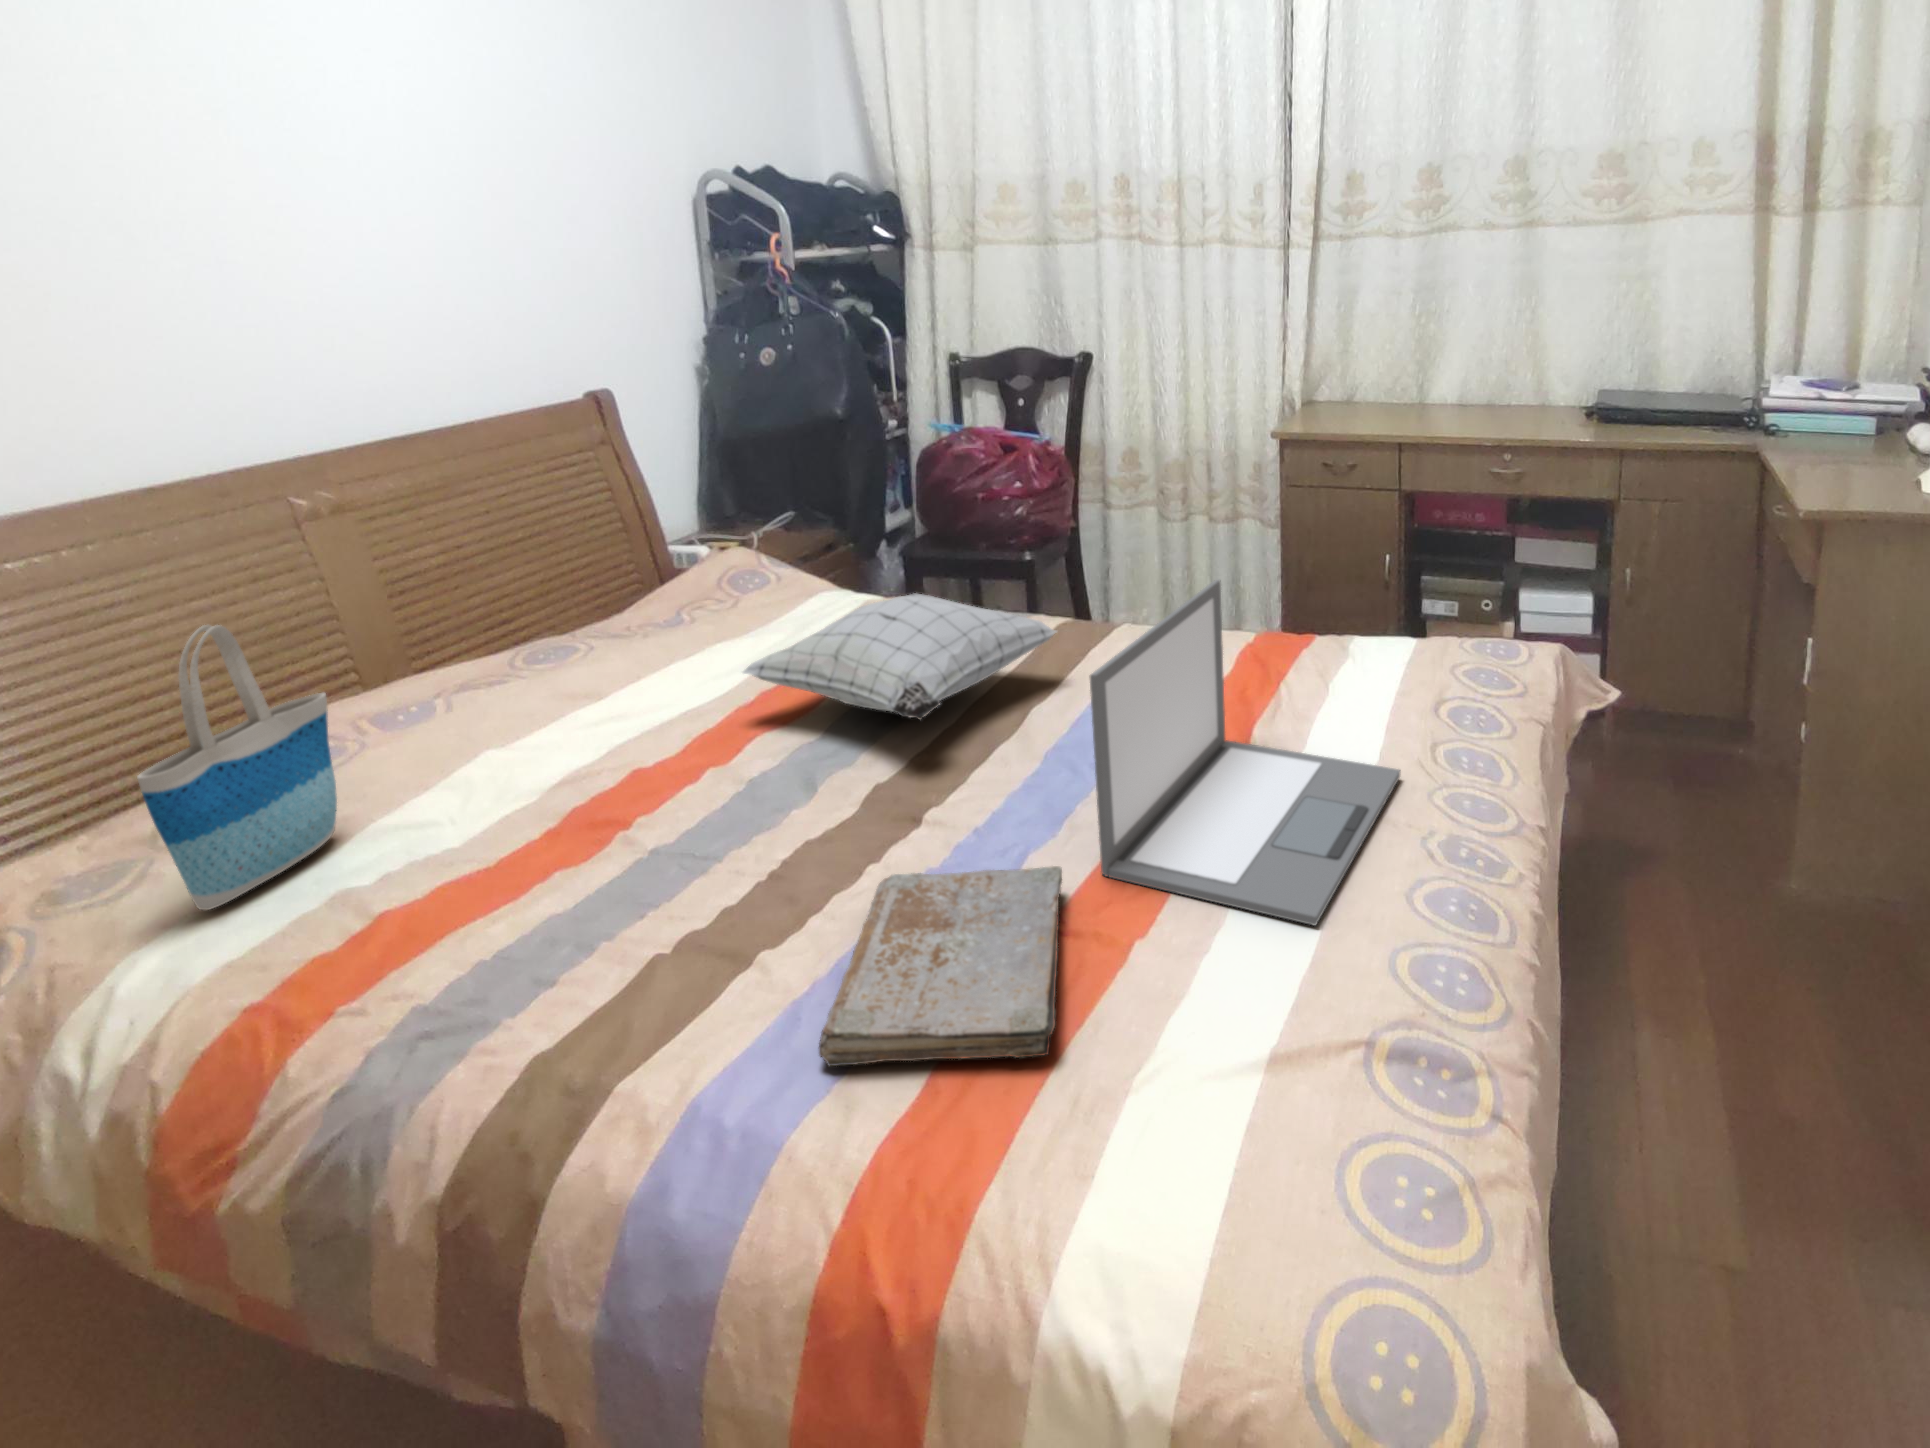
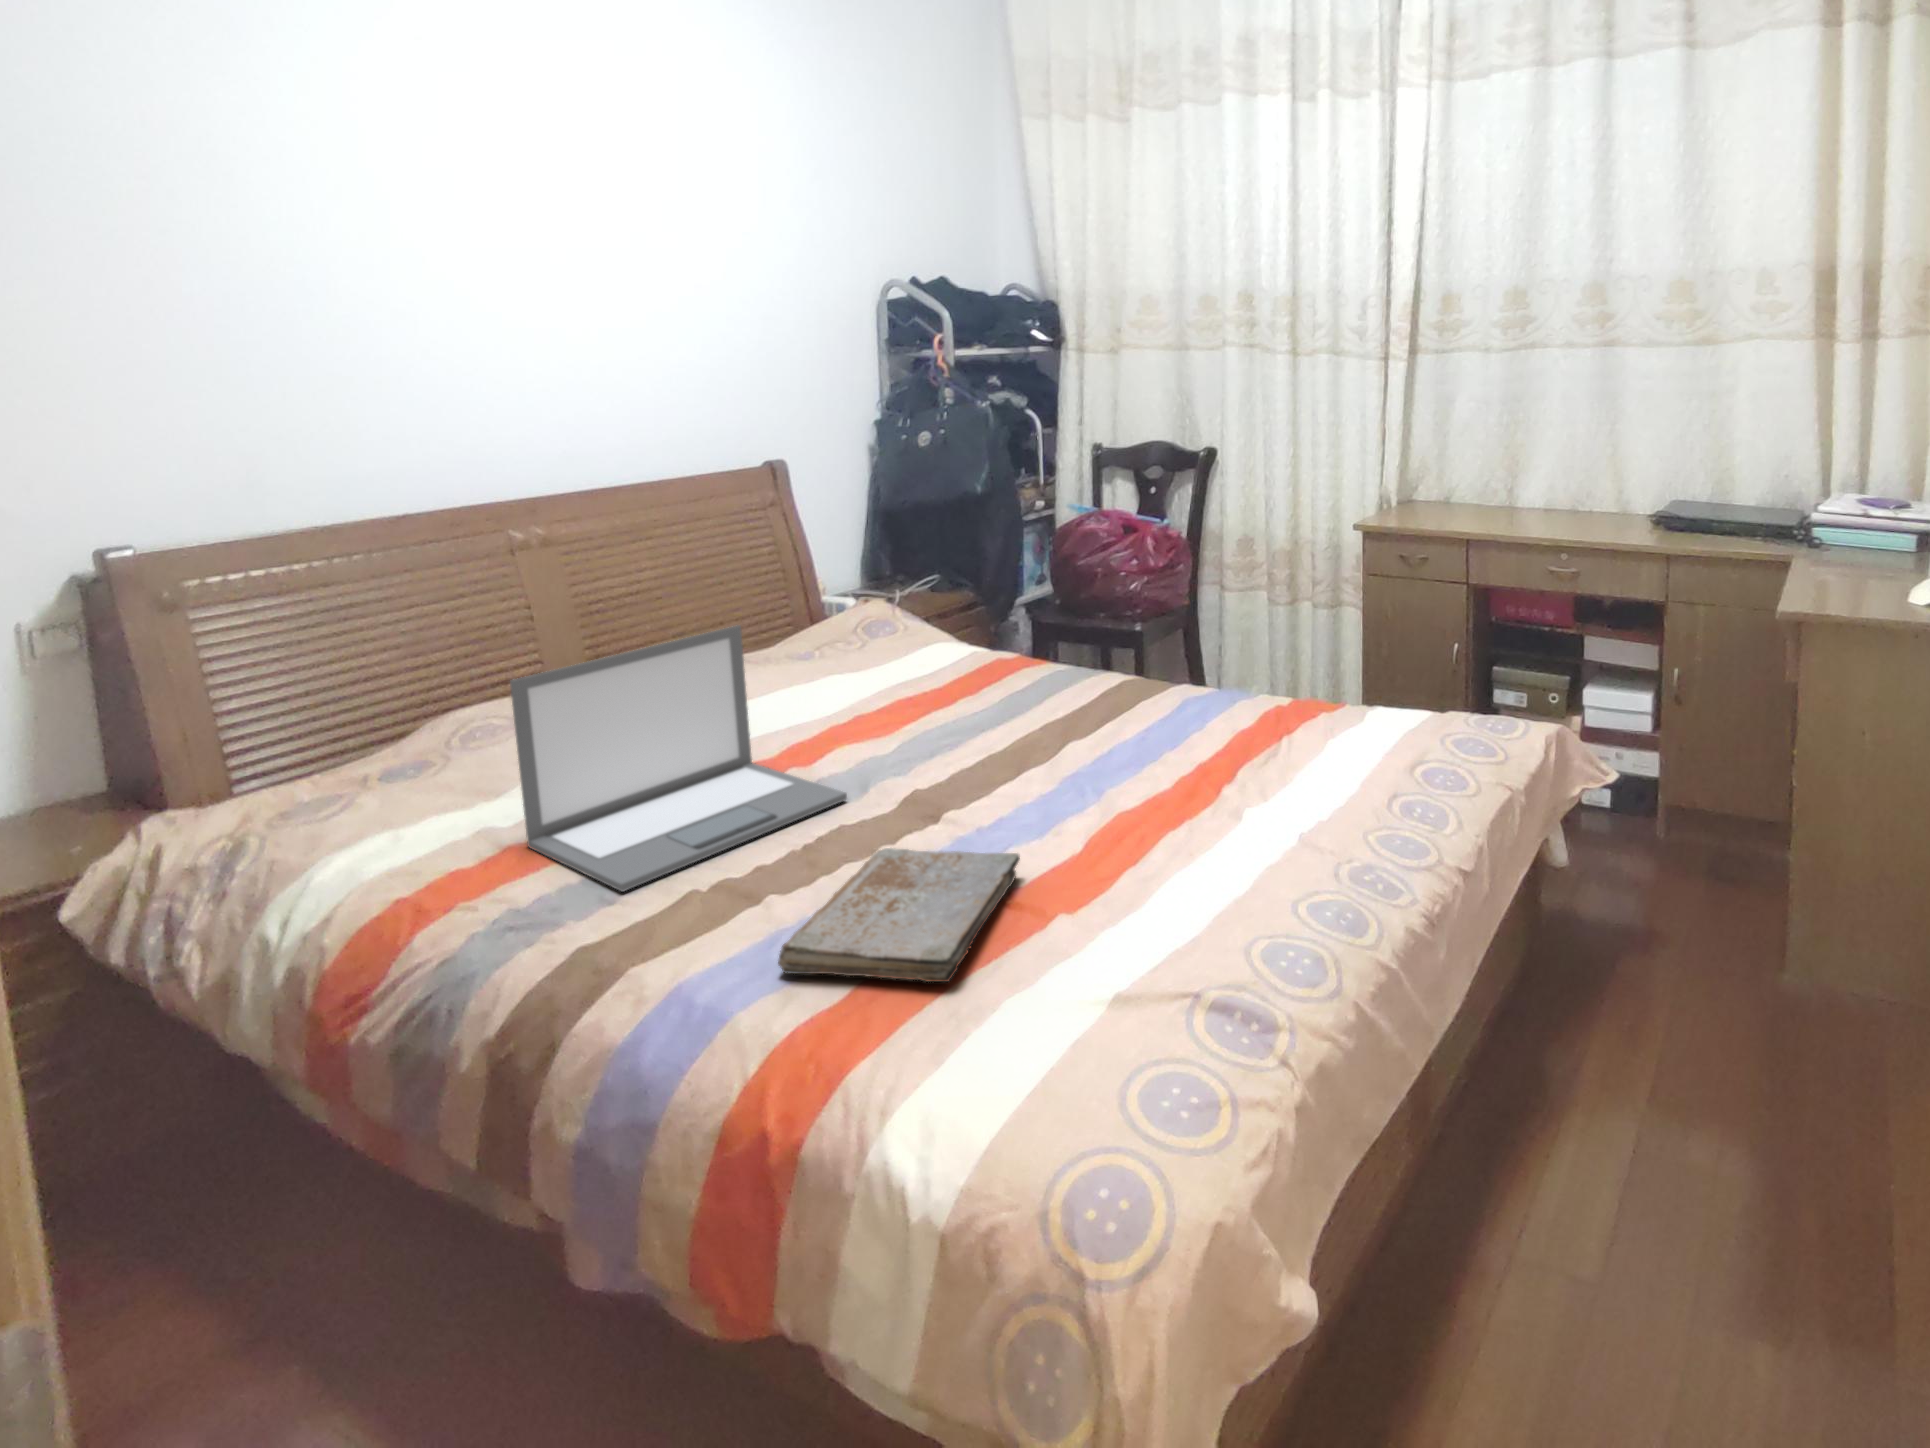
laptop: present [1090,580,1400,925] -> present [510,625,847,892]
pillow: present [743,594,1056,720] -> none [829,638,1099,738]
tote bag: present [137,625,337,910] -> none [348,613,498,833]

